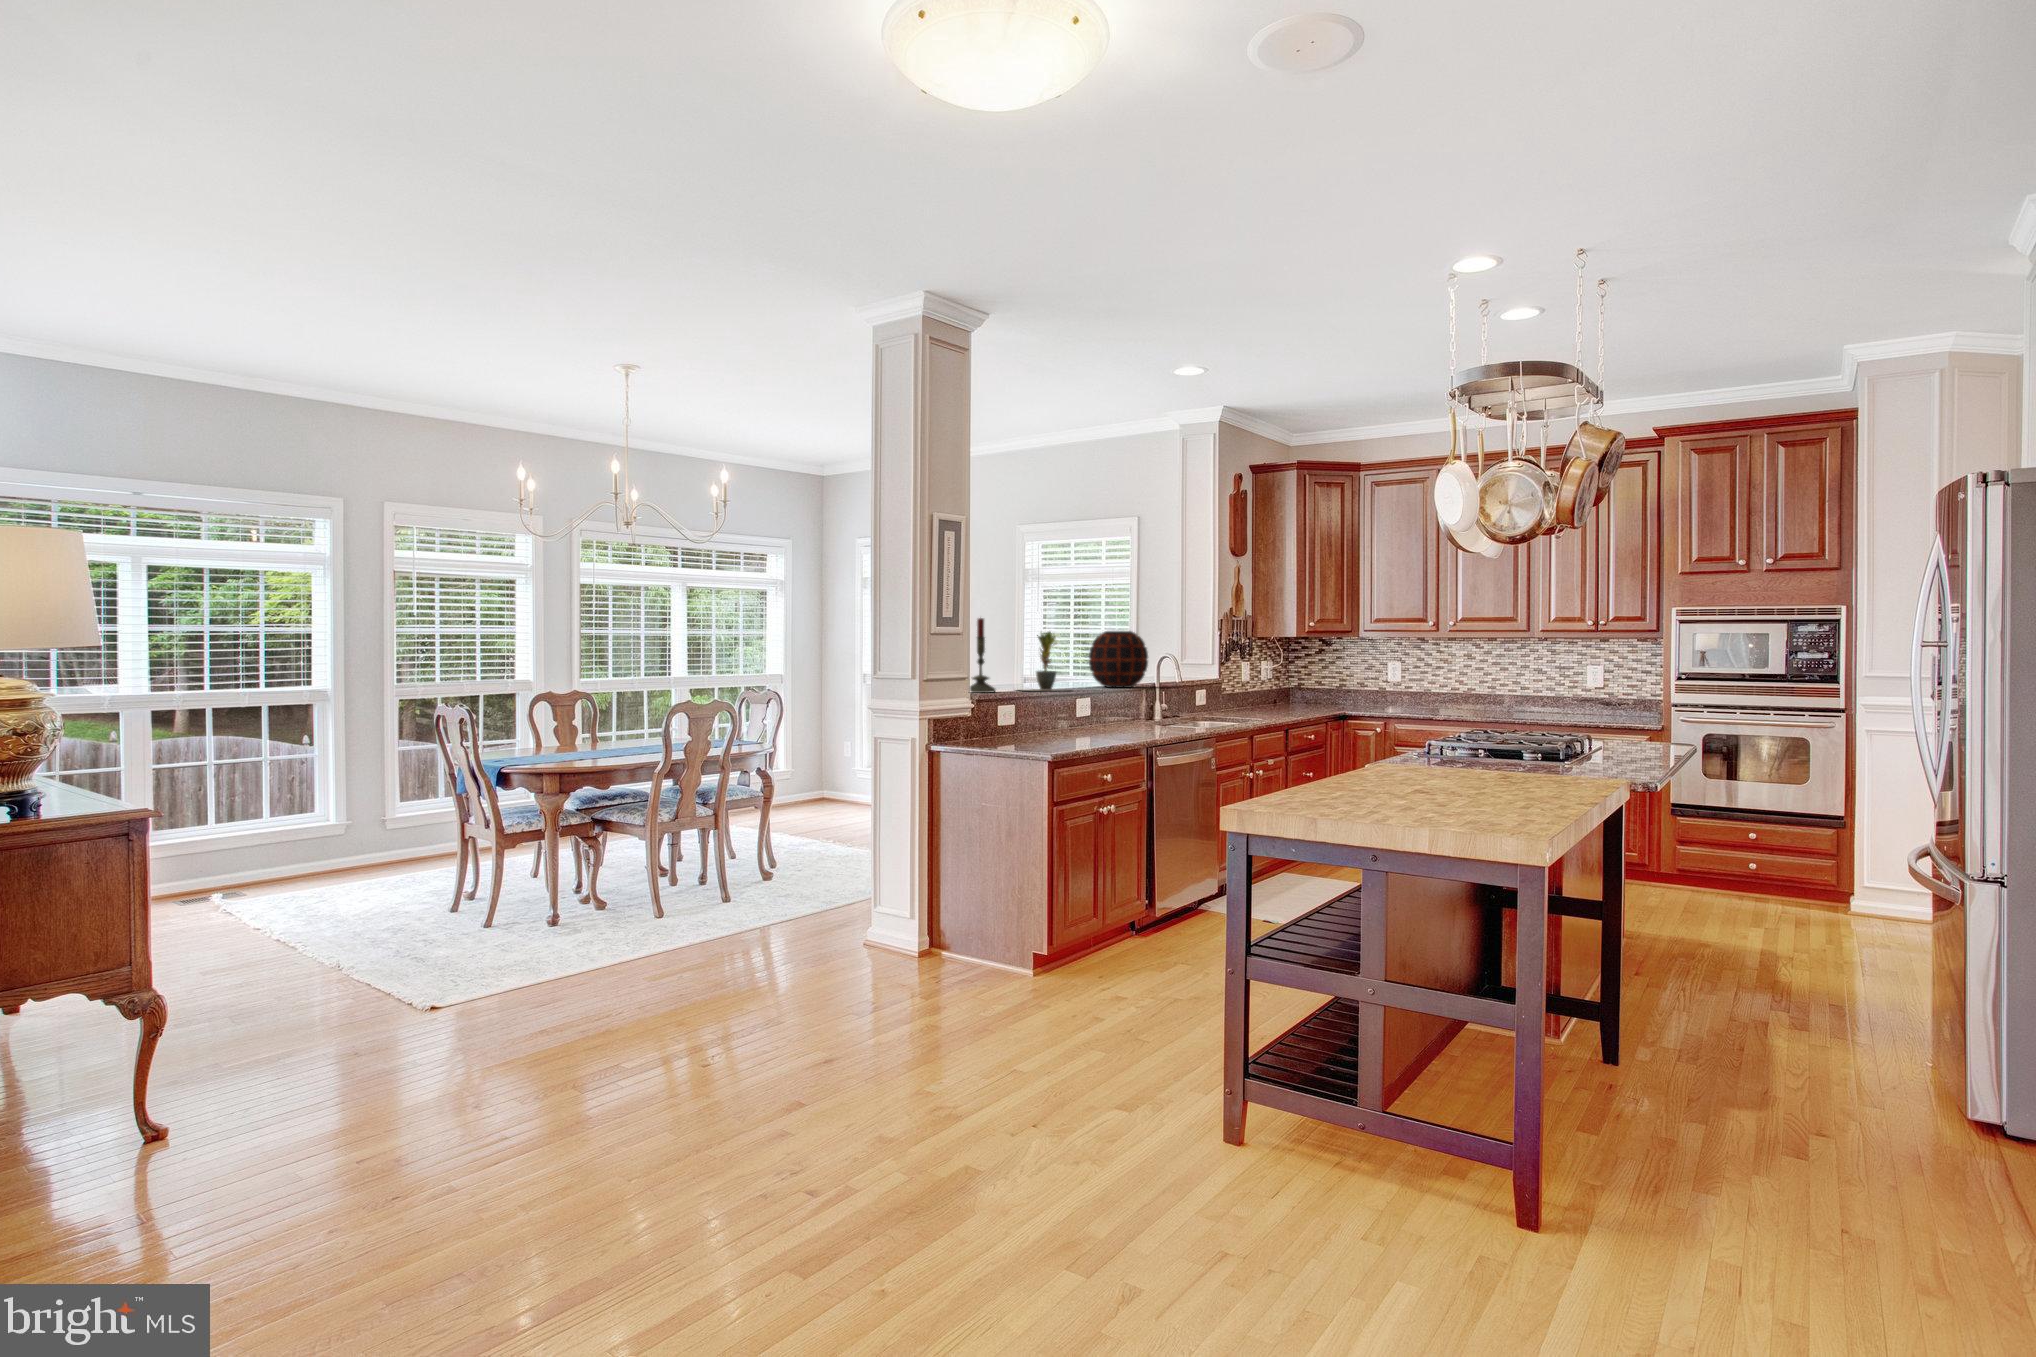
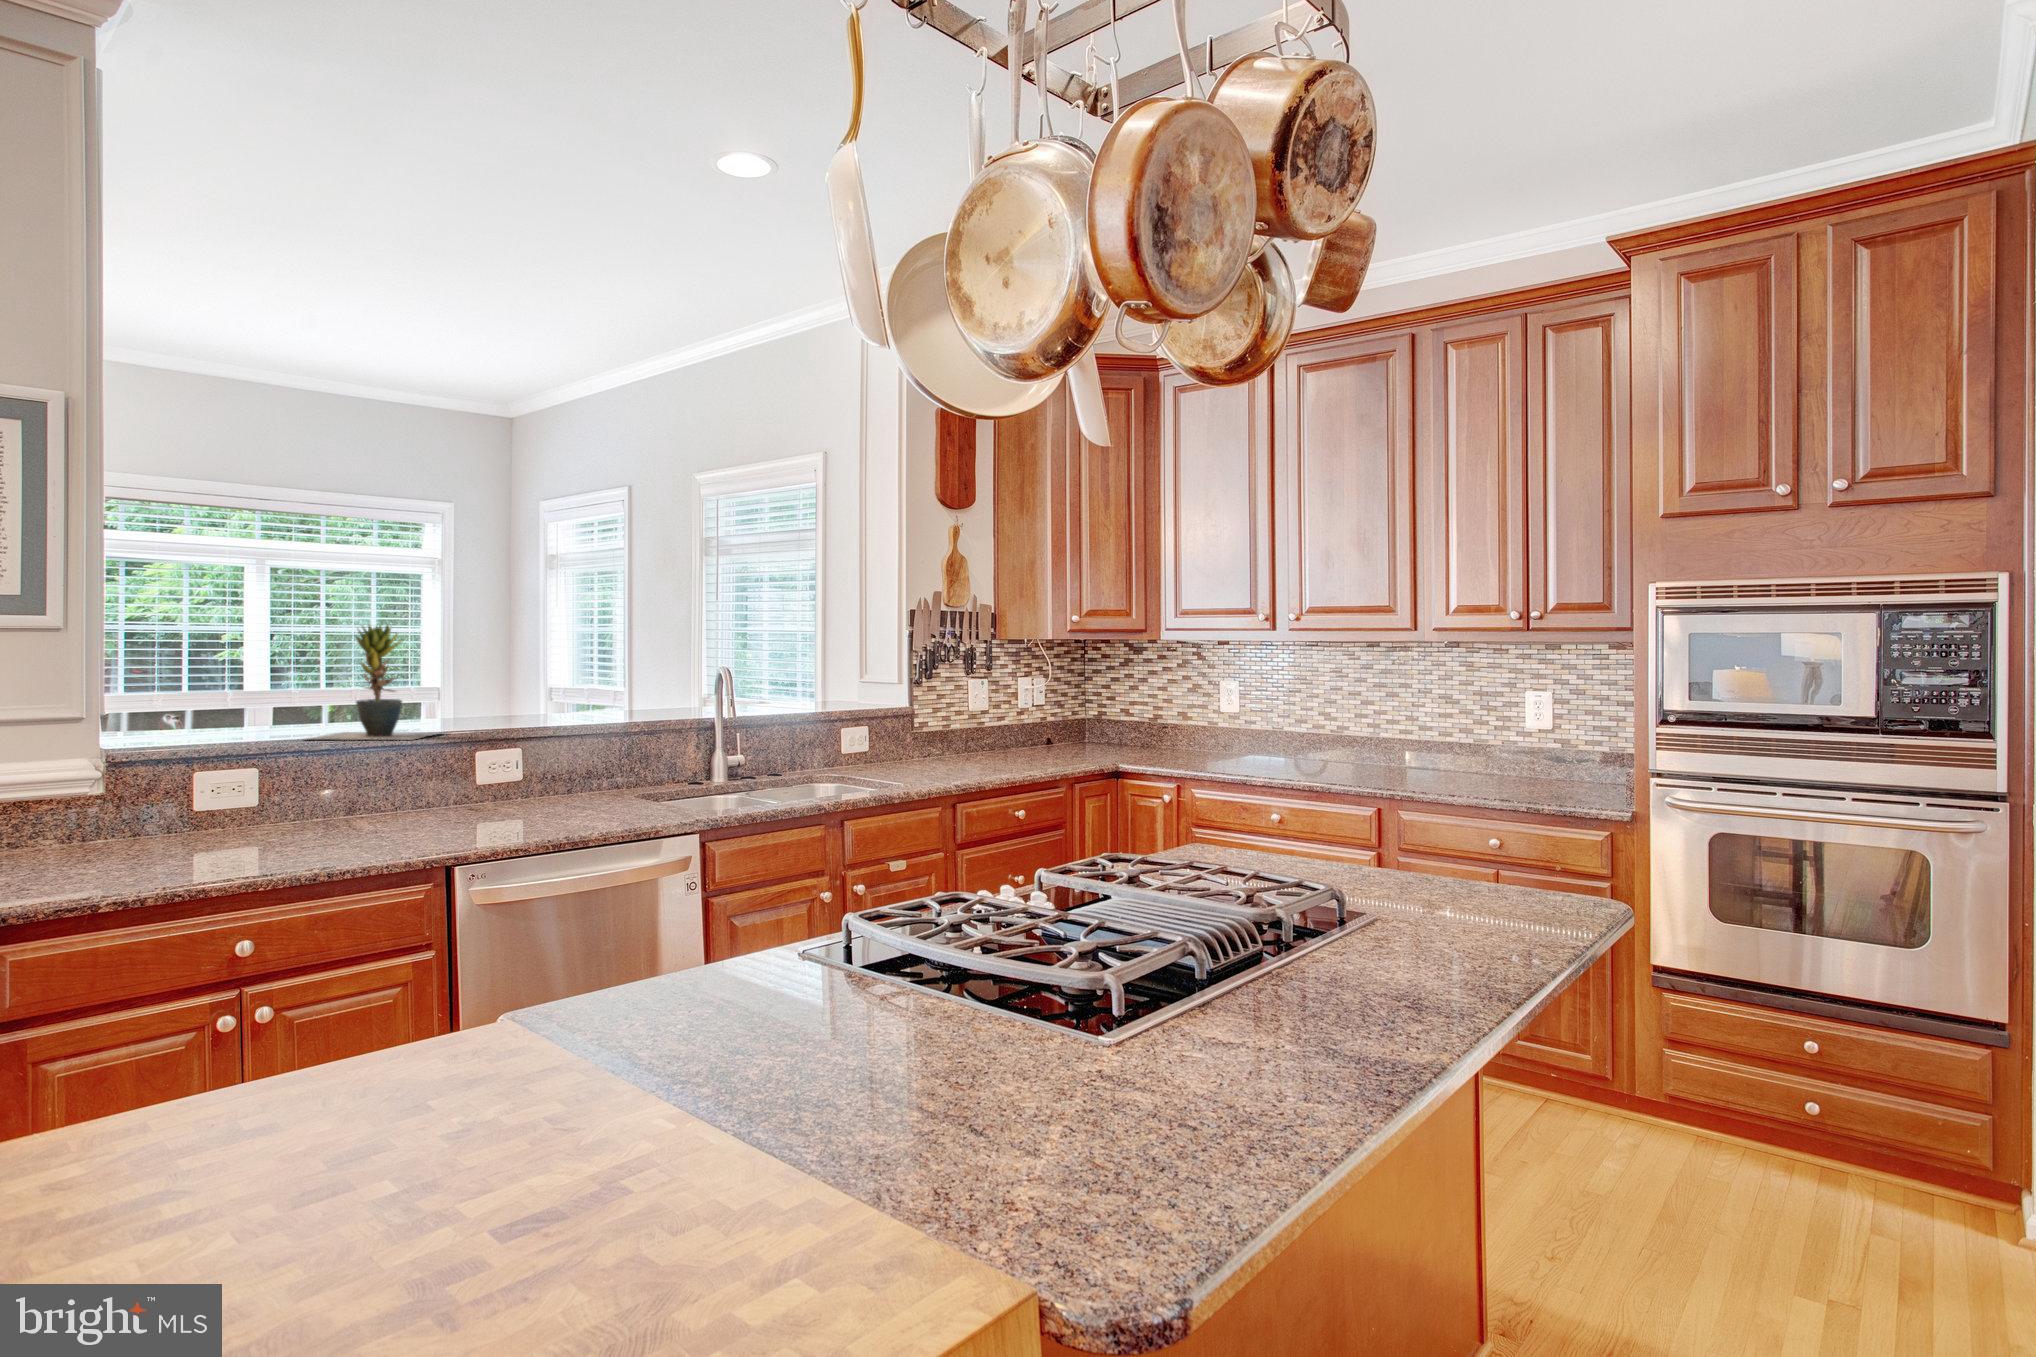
candle: present [970,618,996,693] -> none [146,593,219,745]
decorative vase: present [1089,631,1148,688] -> none [572,626,684,727]

